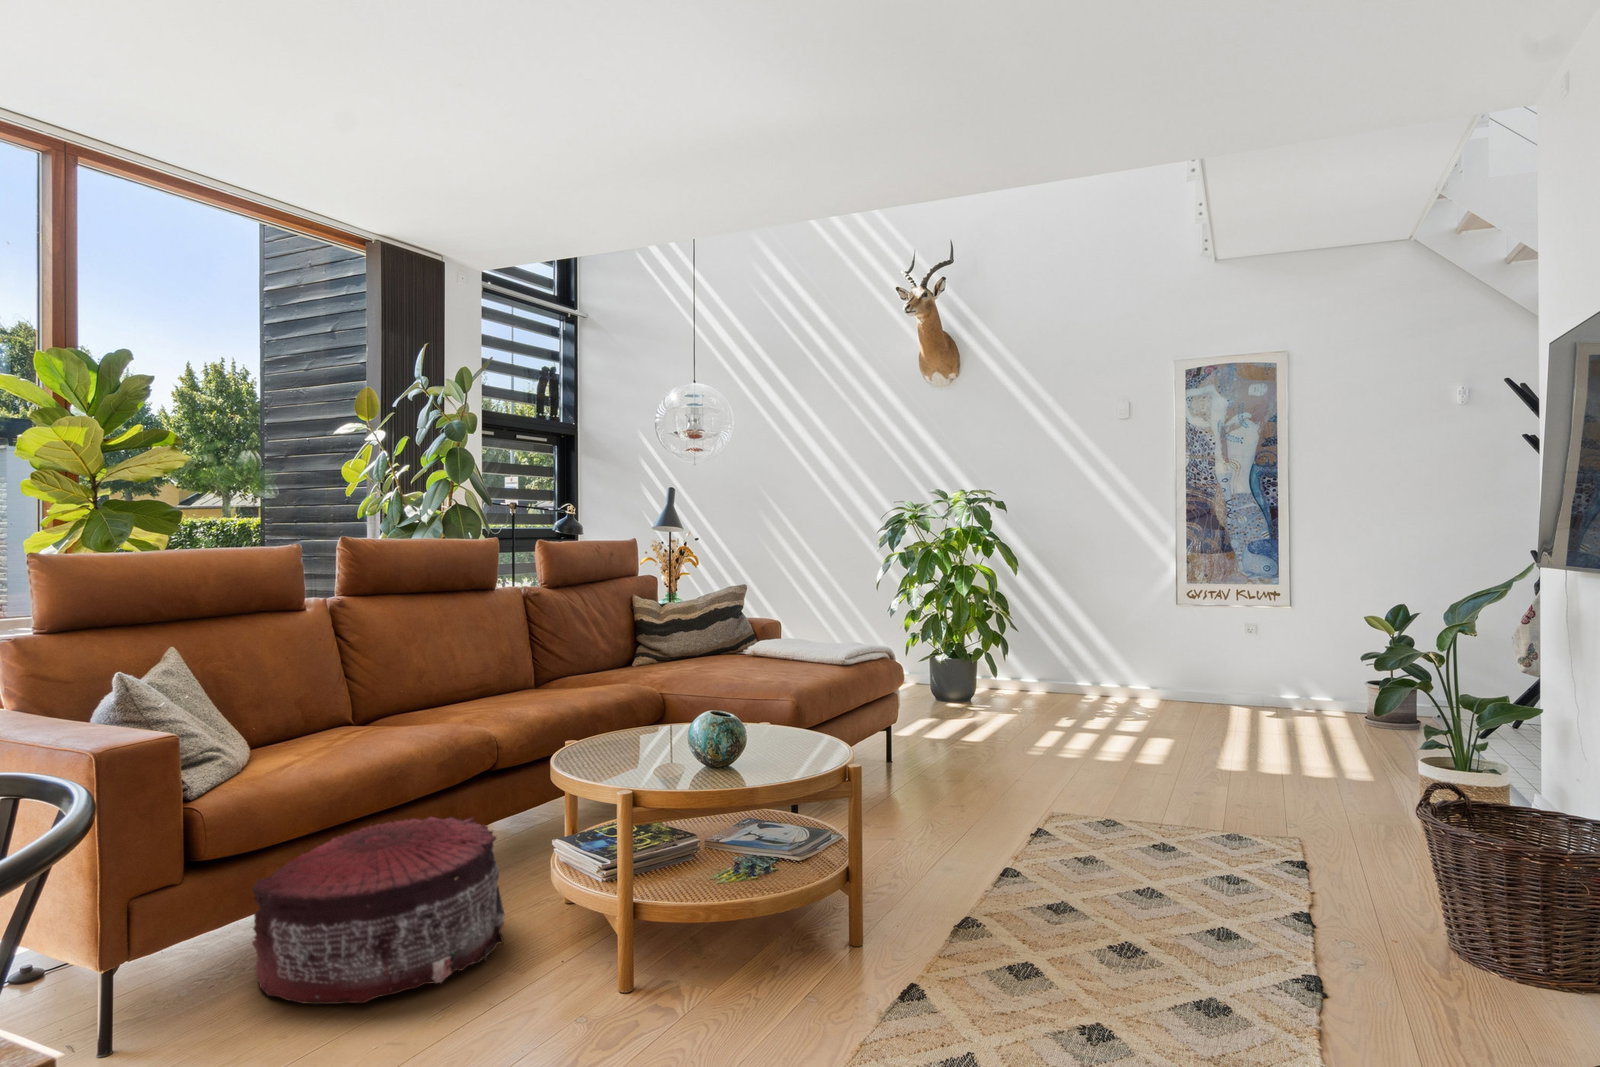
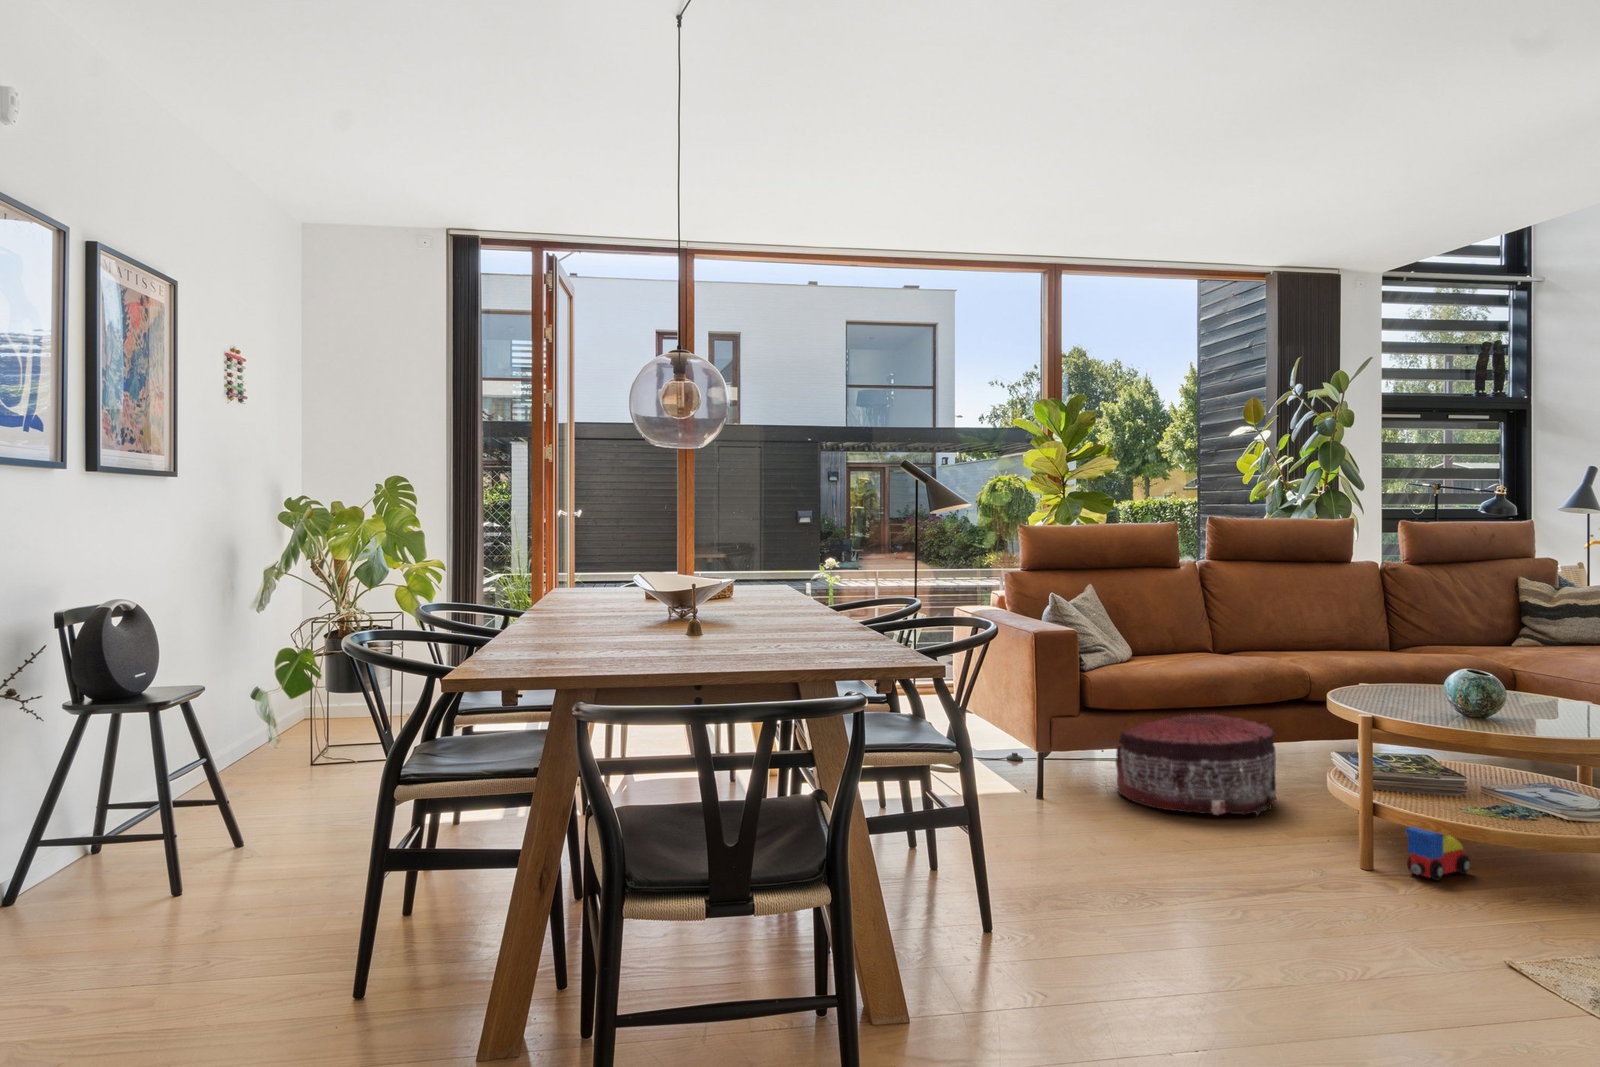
toy train: none [709,907,758,989] -> present [1406,826,1471,881]

